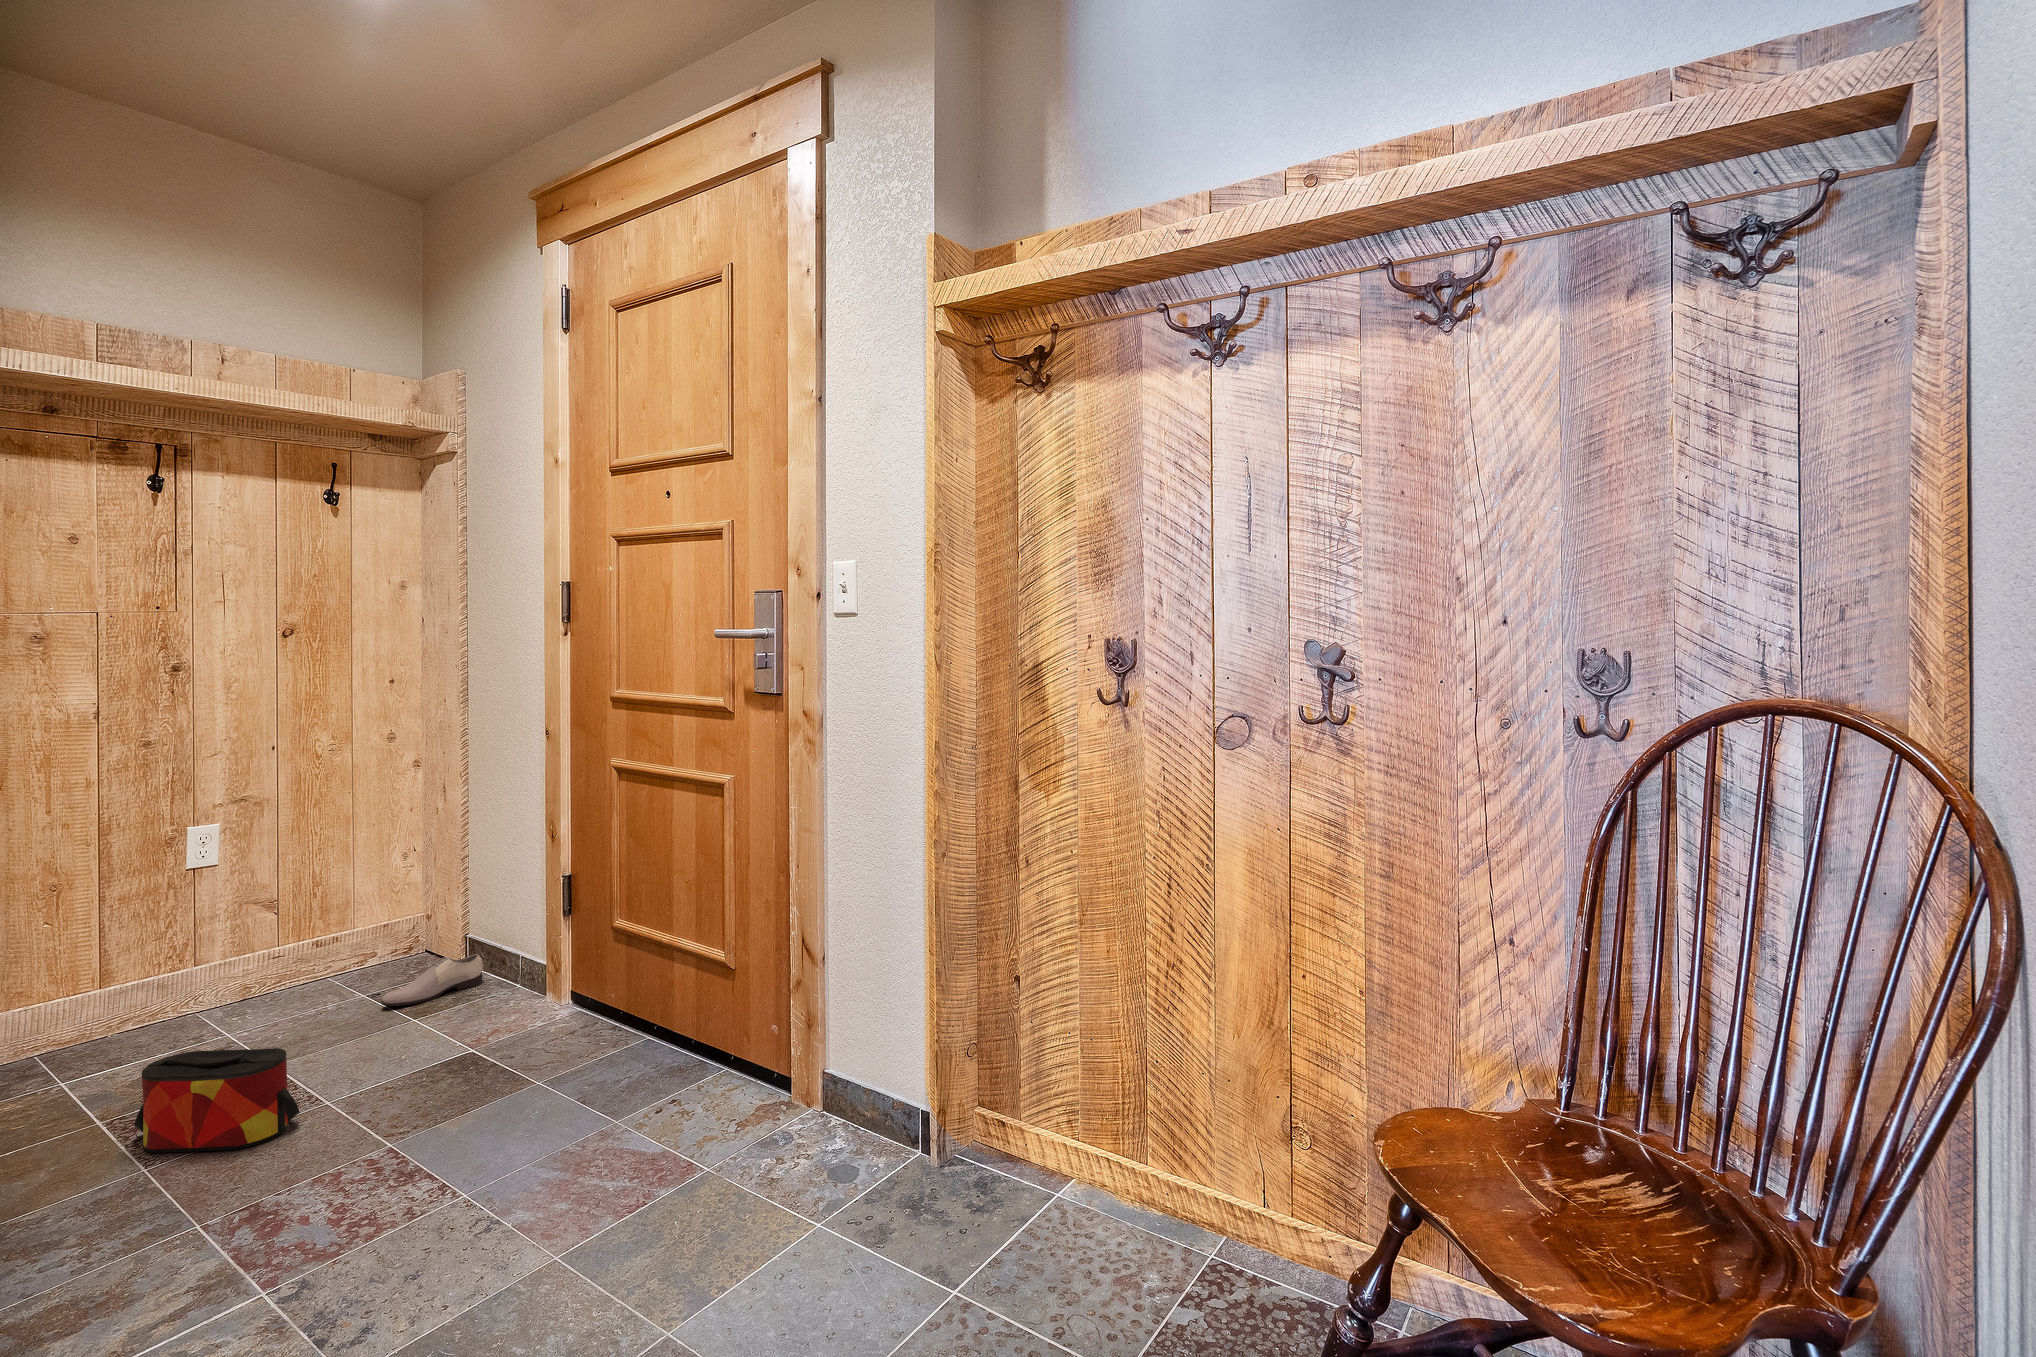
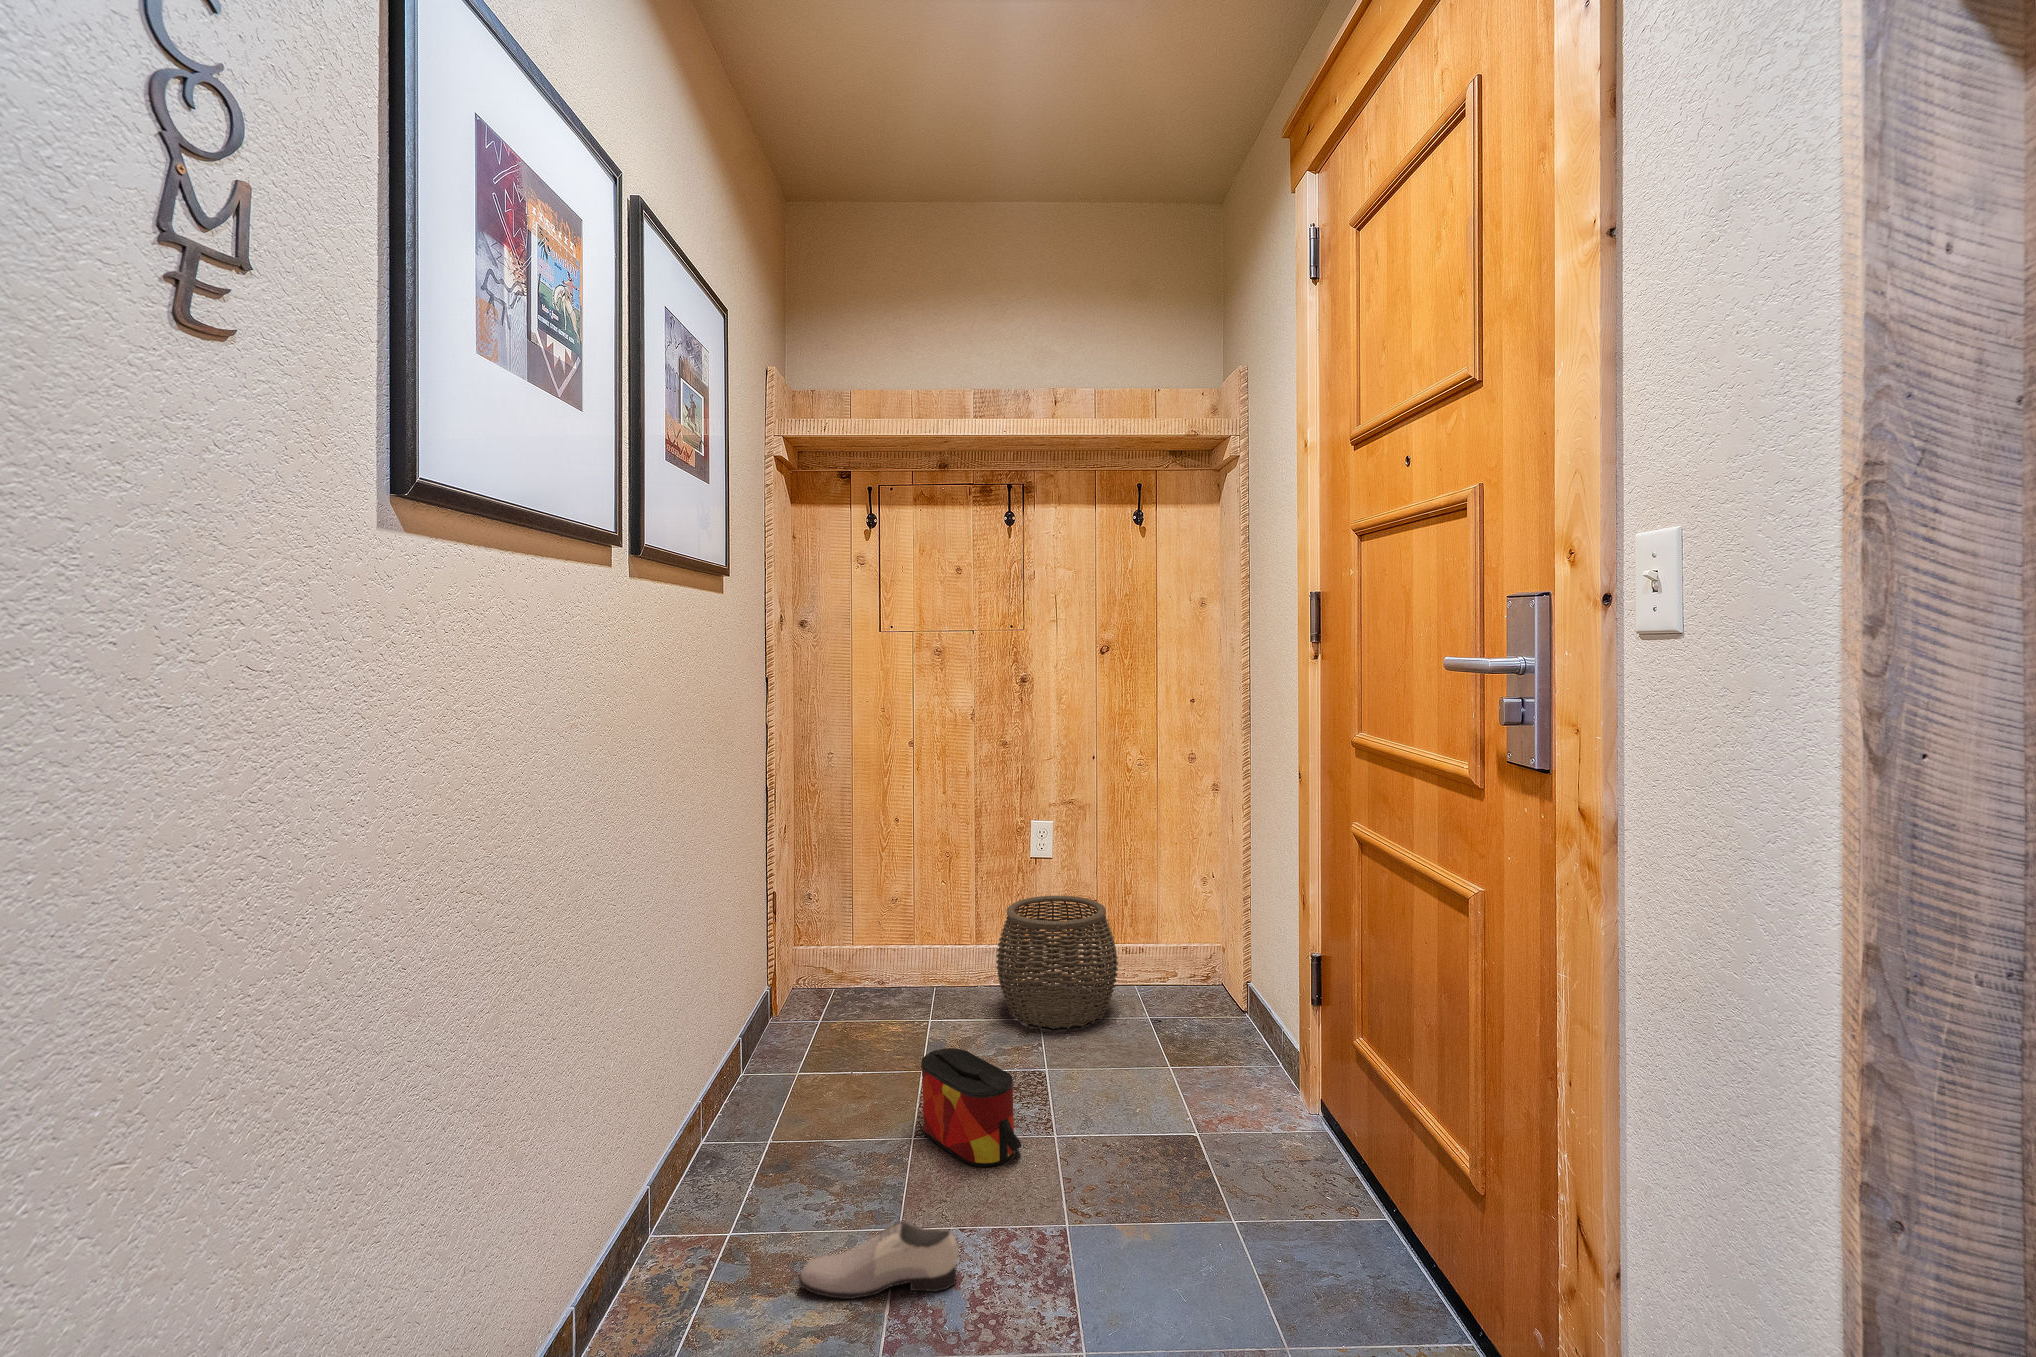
woven basket: none [156,894,328,1039] -> present [996,895,1118,1029]
shoe: present [381,954,483,1006] -> present [799,1221,958,1299]

